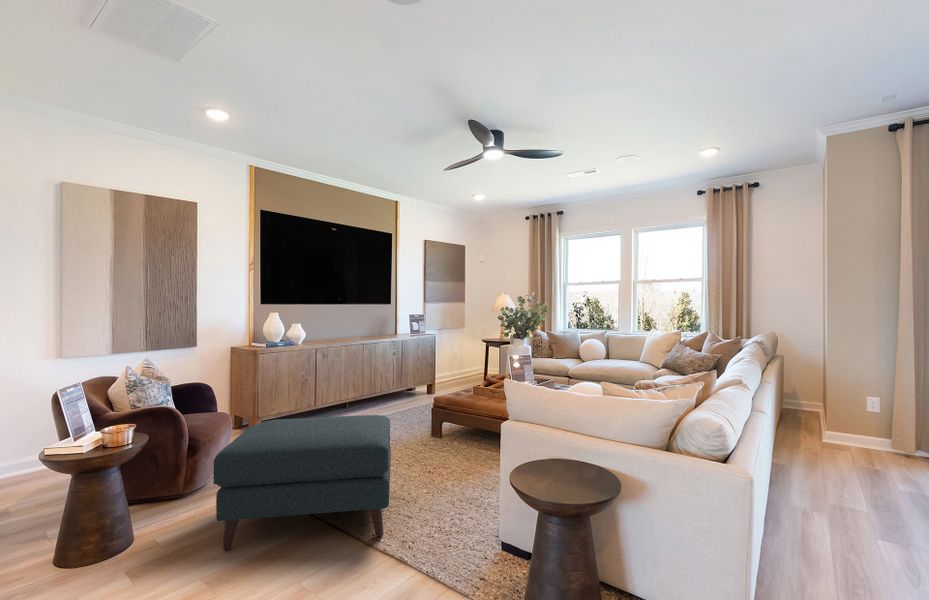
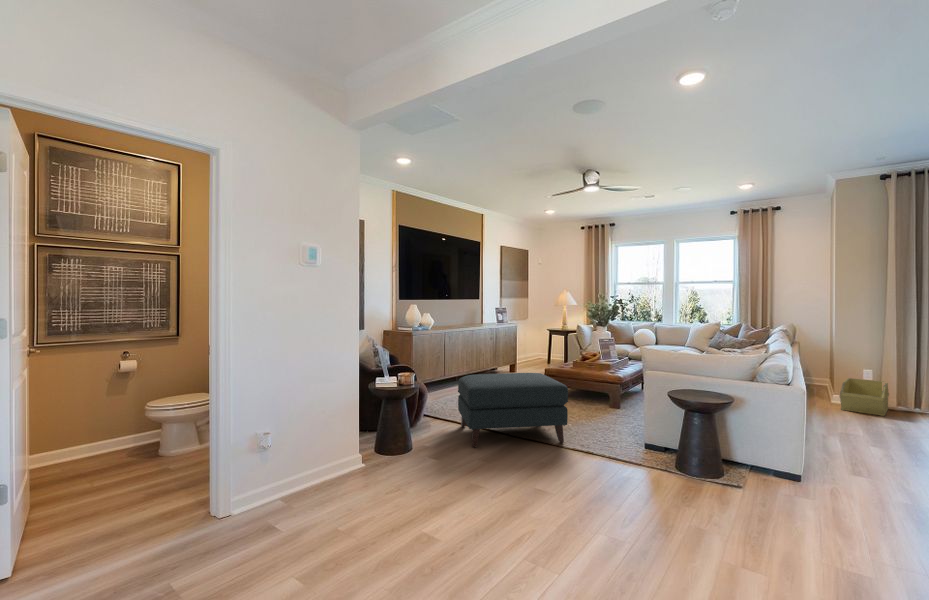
storage bin: none [834,409,905,470] -> present [839,378,889,416]

